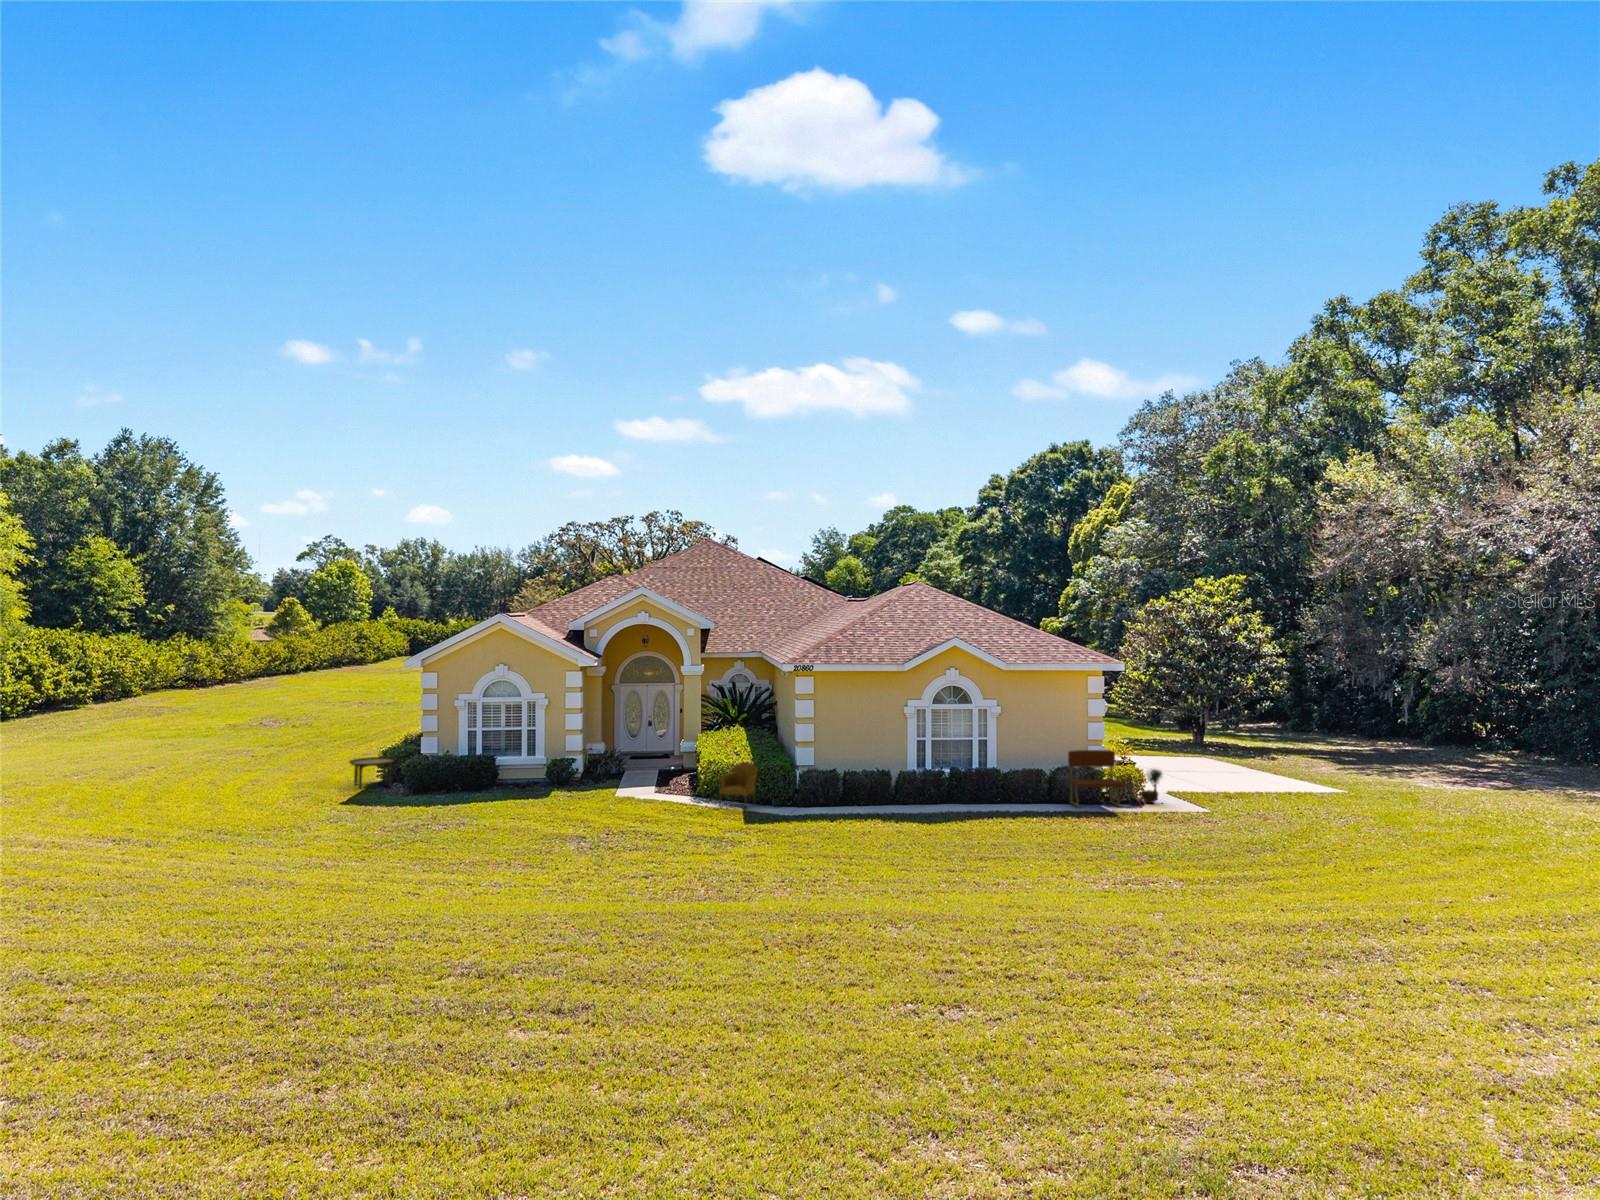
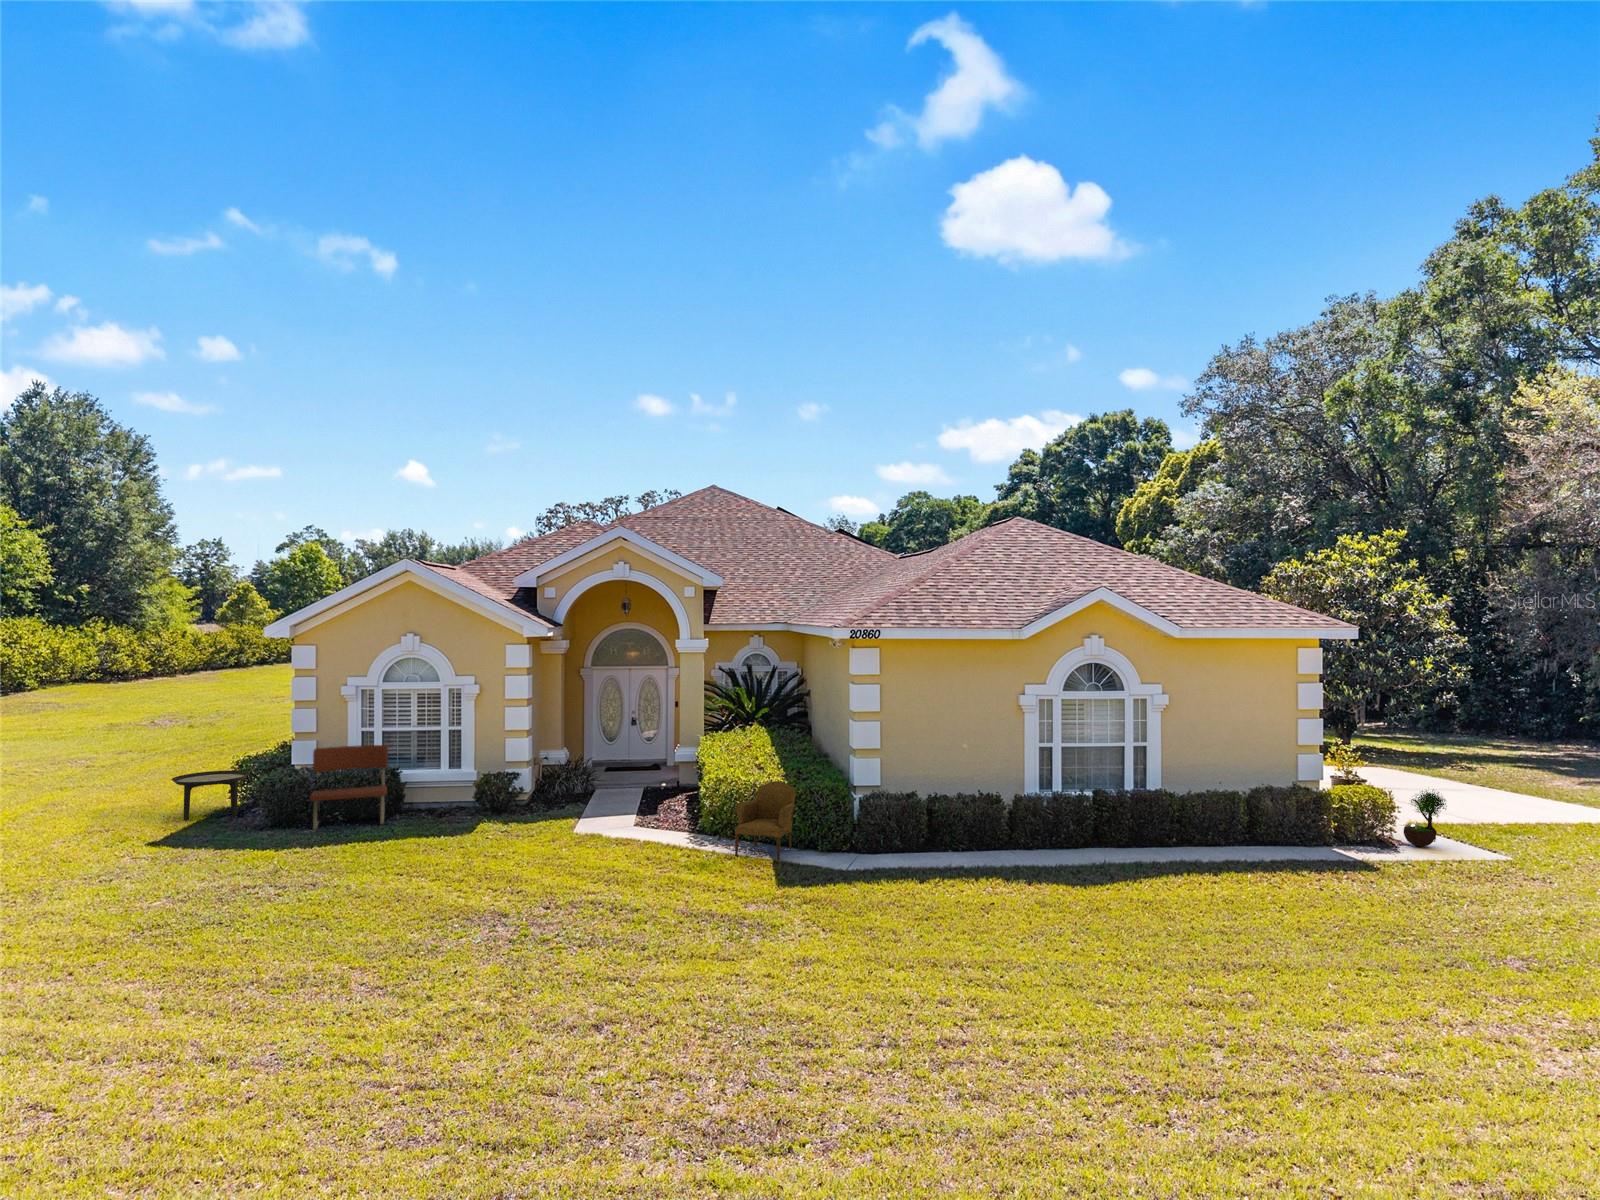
bench: present [1068,750,1125,807] -> present [310,745,388,830]

